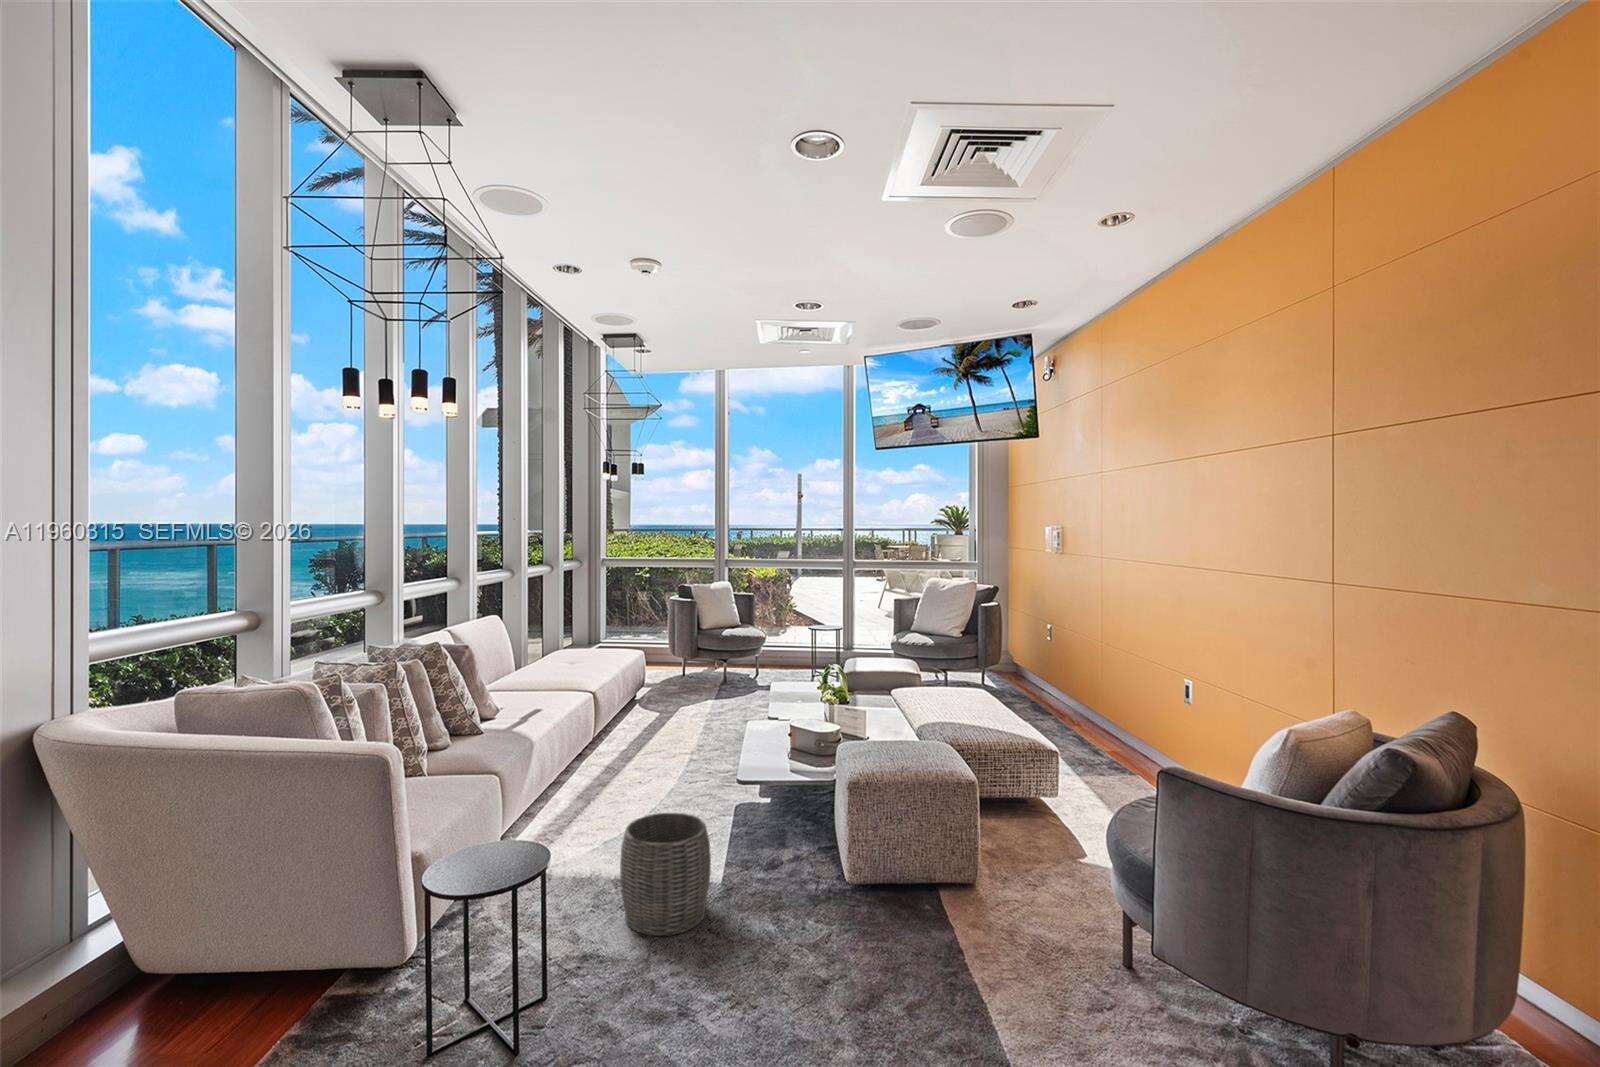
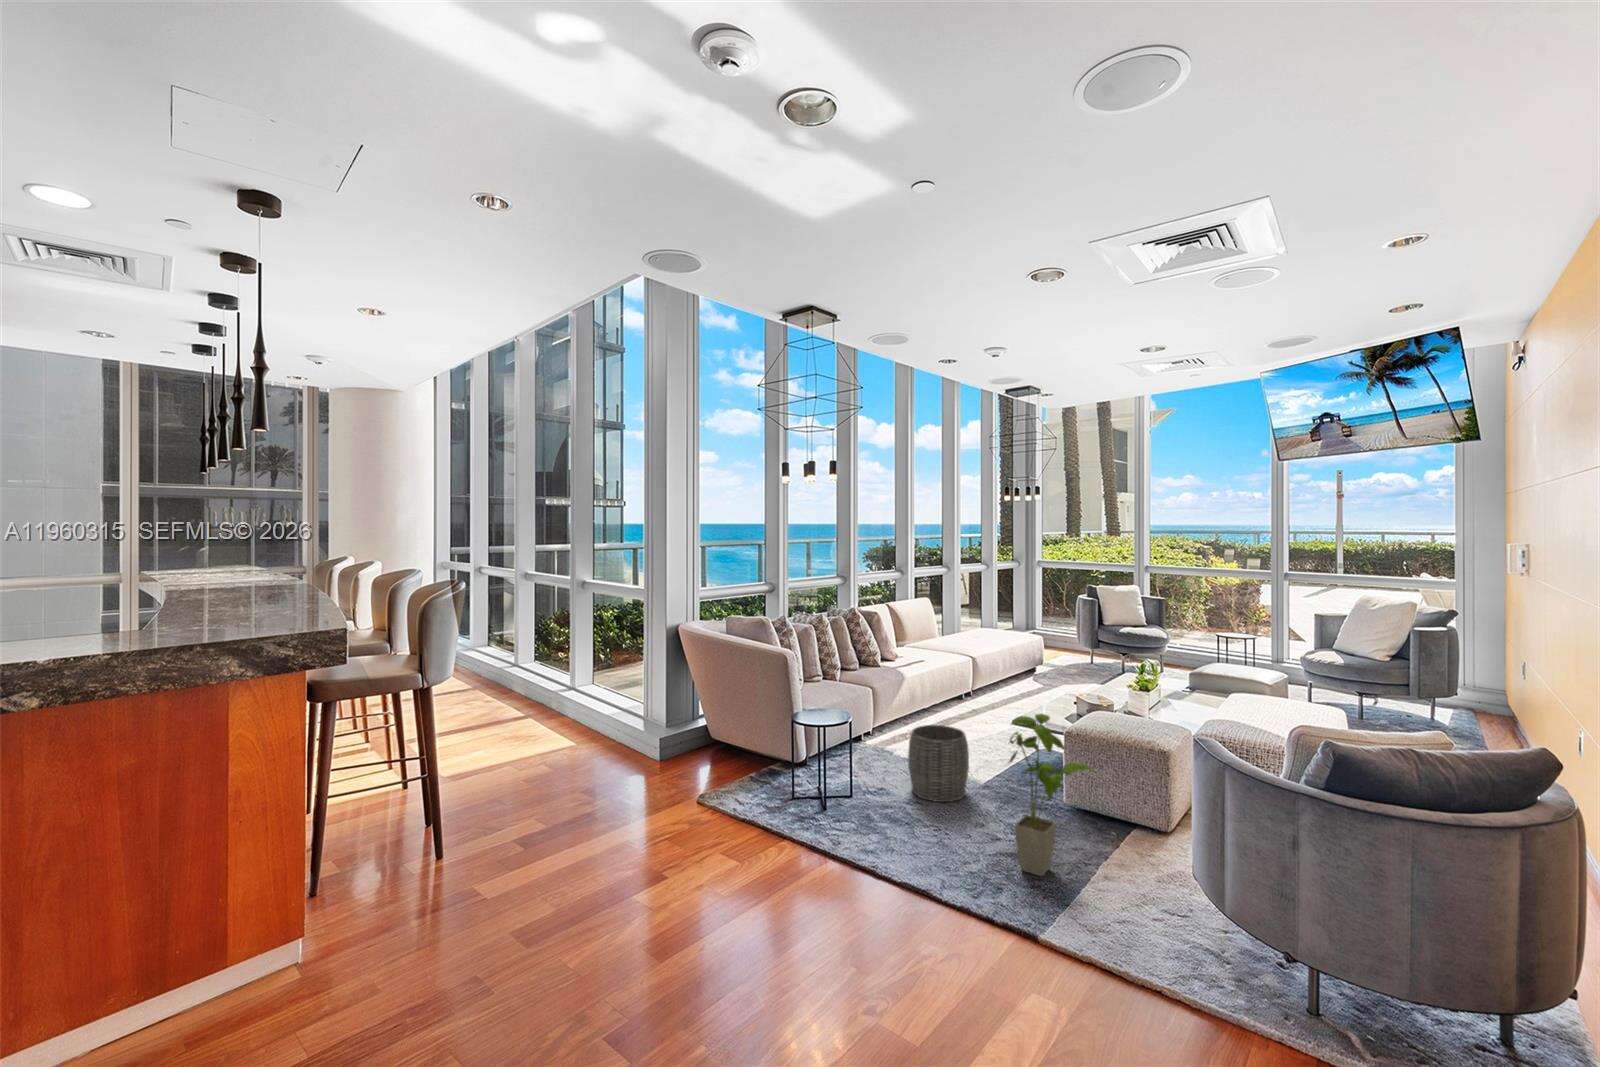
house plant: none [833,780,947,1004] -> present [1009,714,1095,876]

